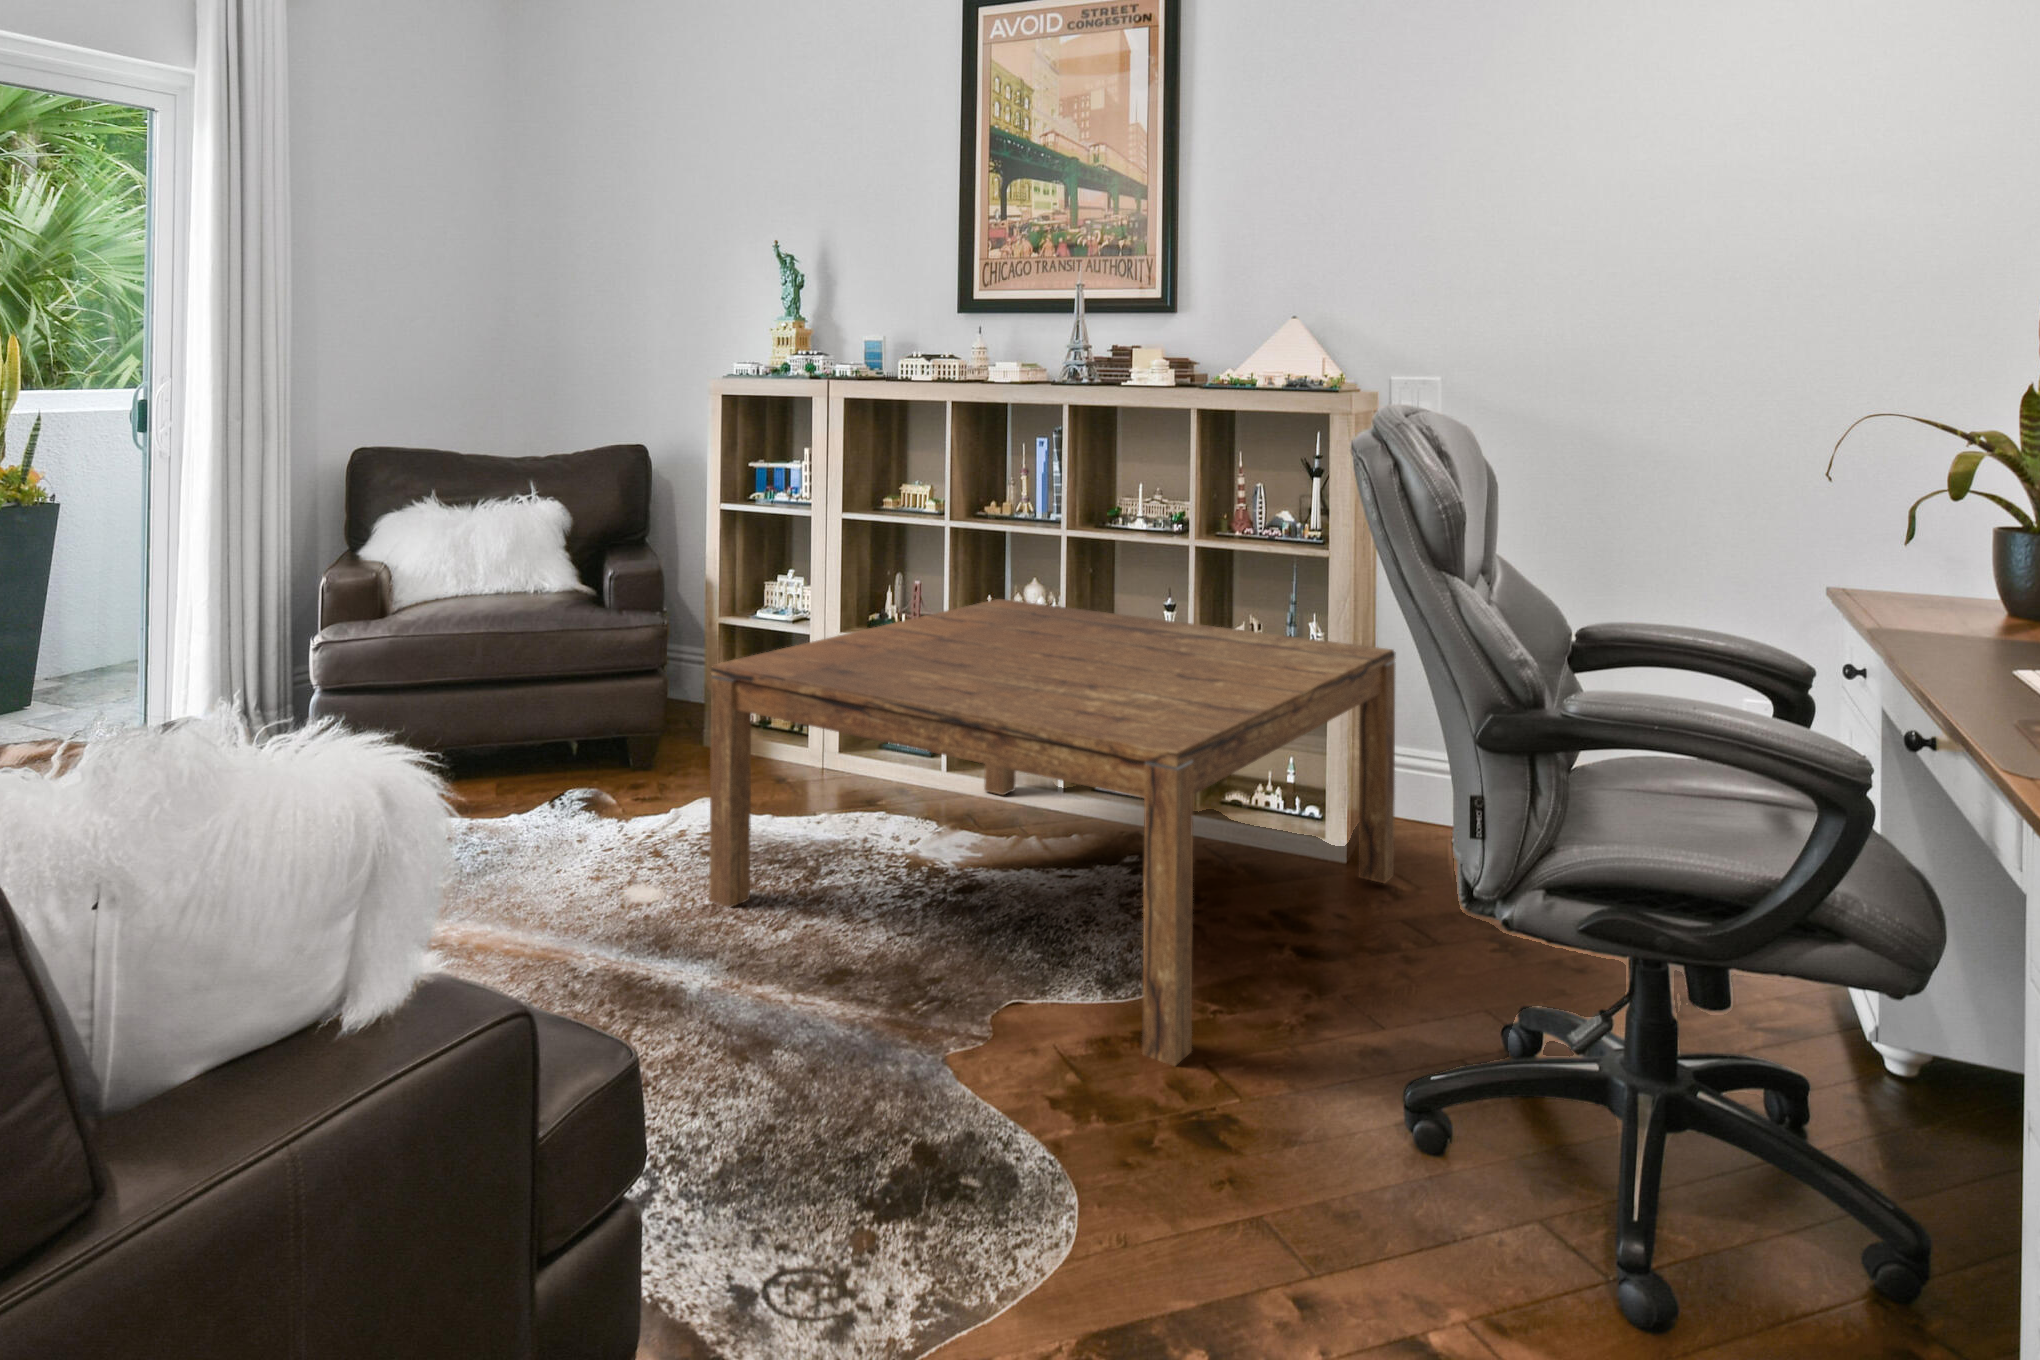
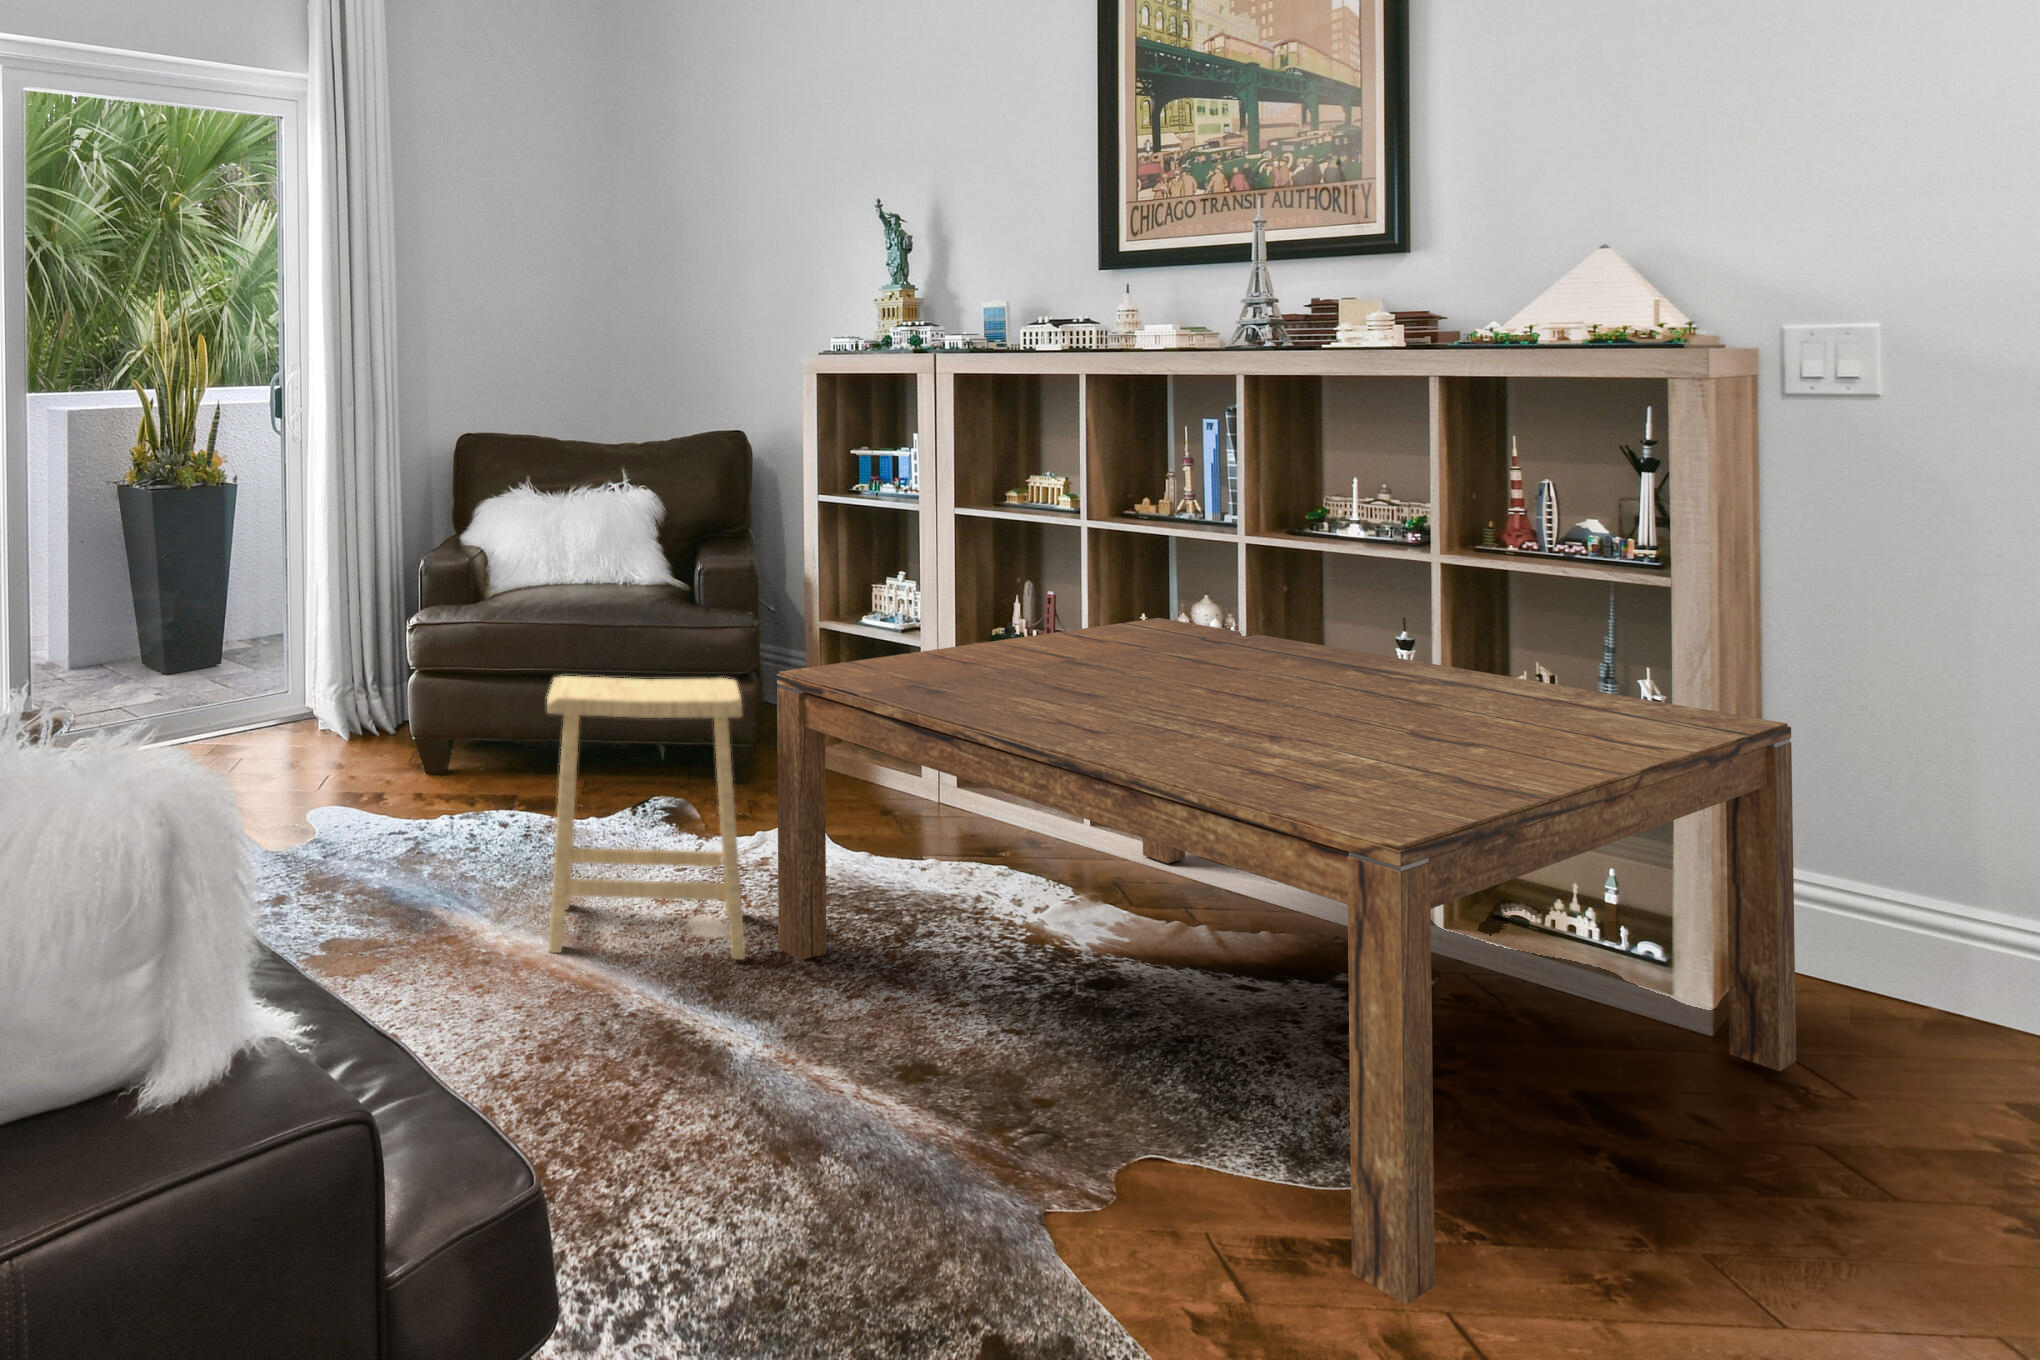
footstool: none [504,674,684,934] -> present [547,676,745,959]

